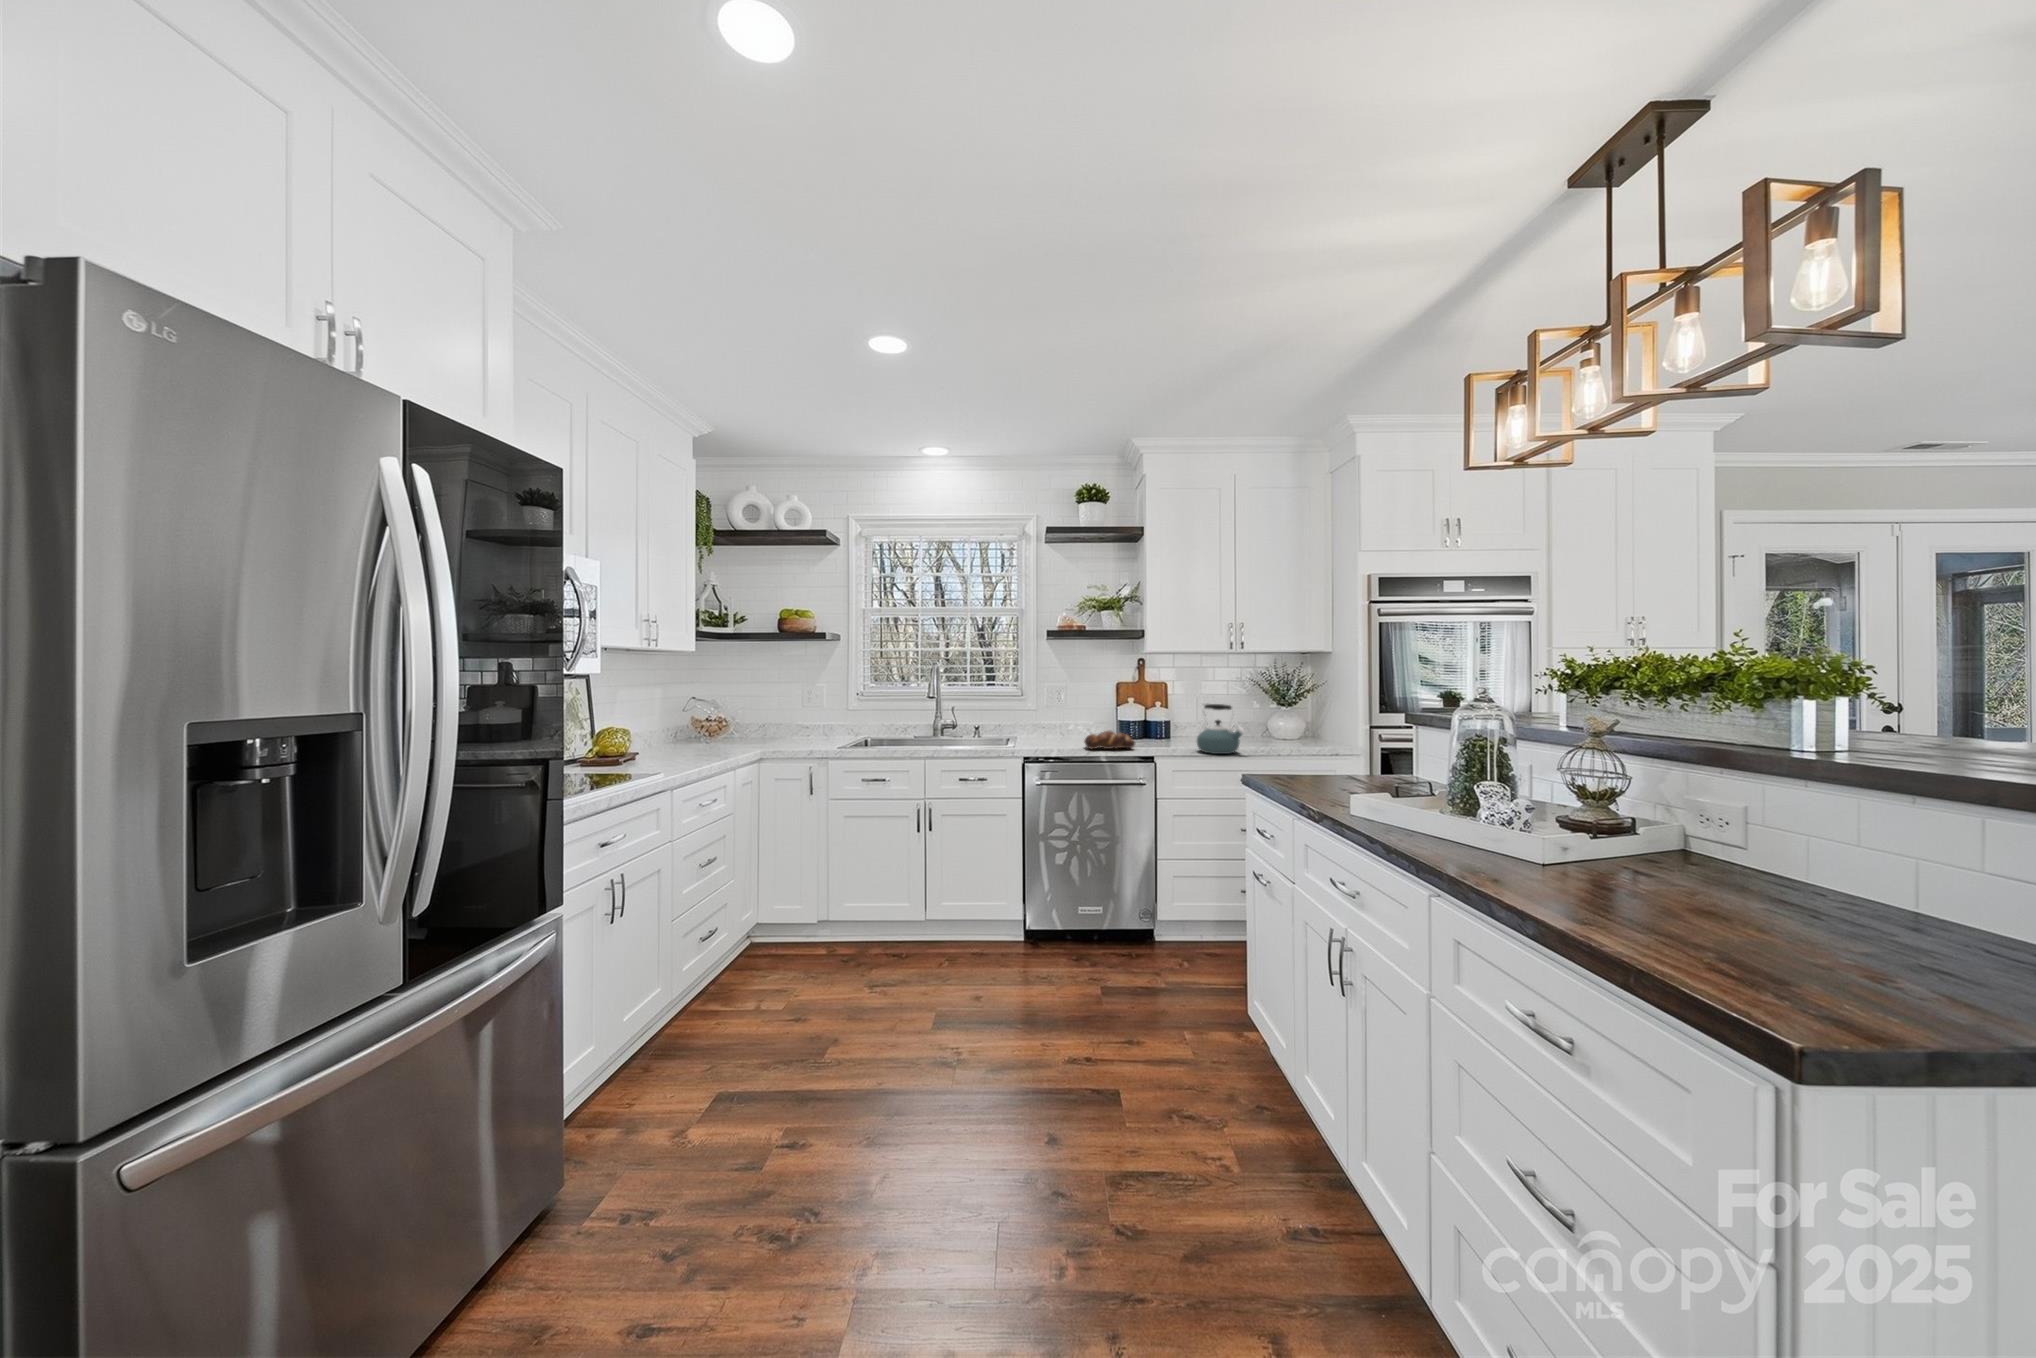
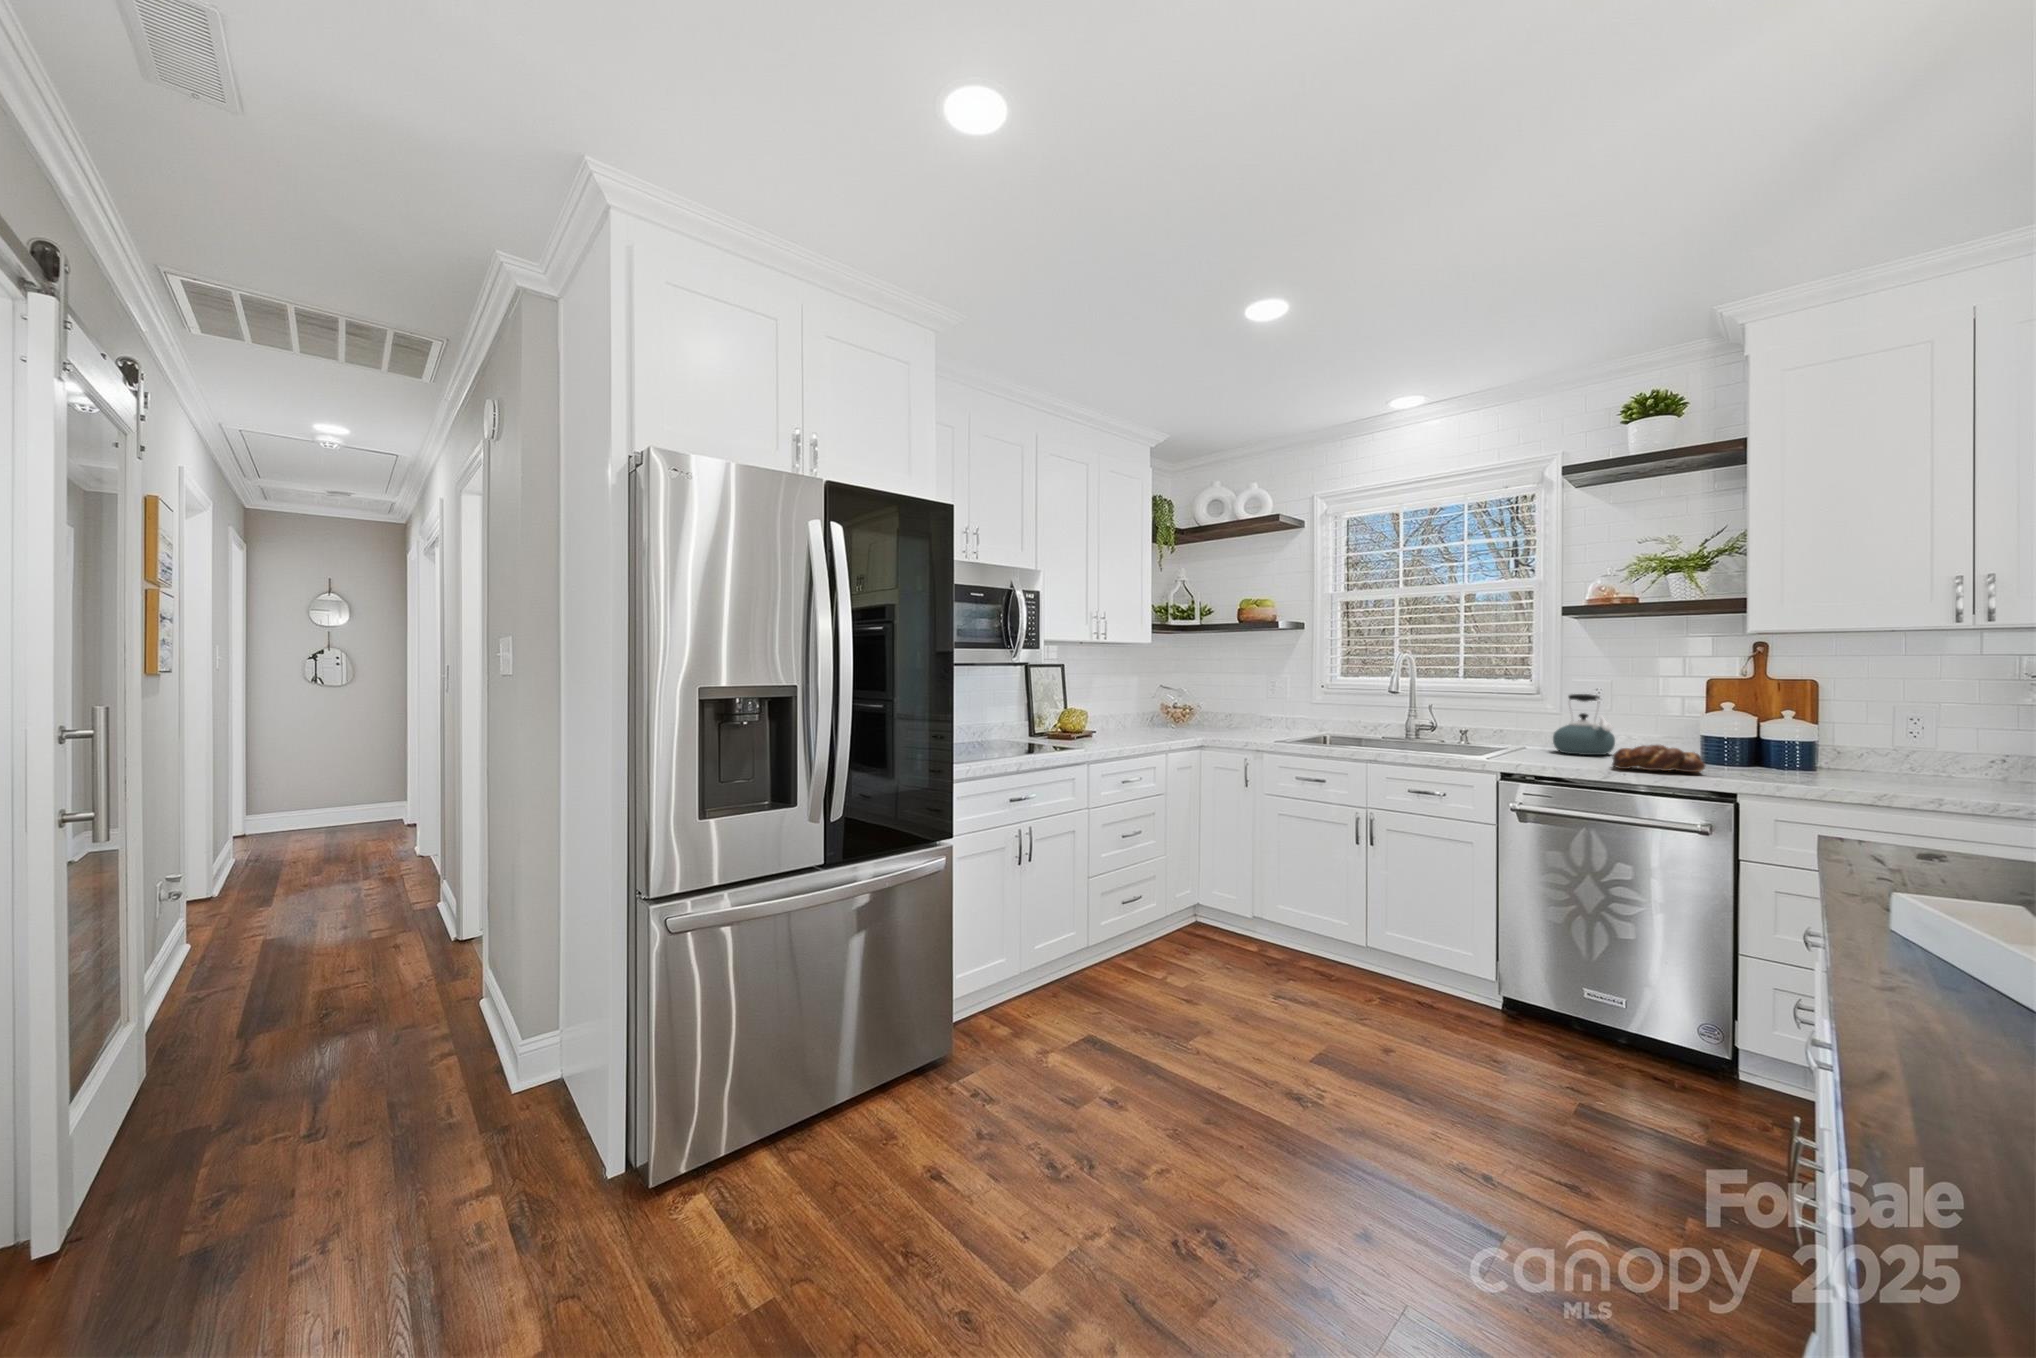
kettle: present [1197,704,1245,754] -> present [1553,694,1615,755]

